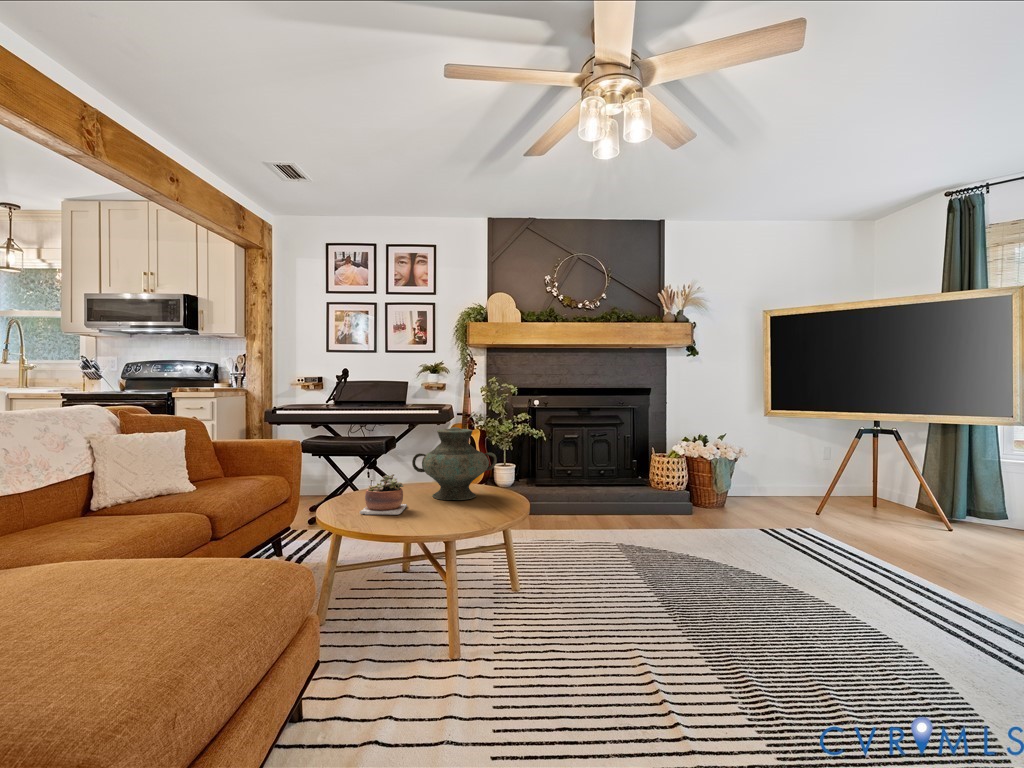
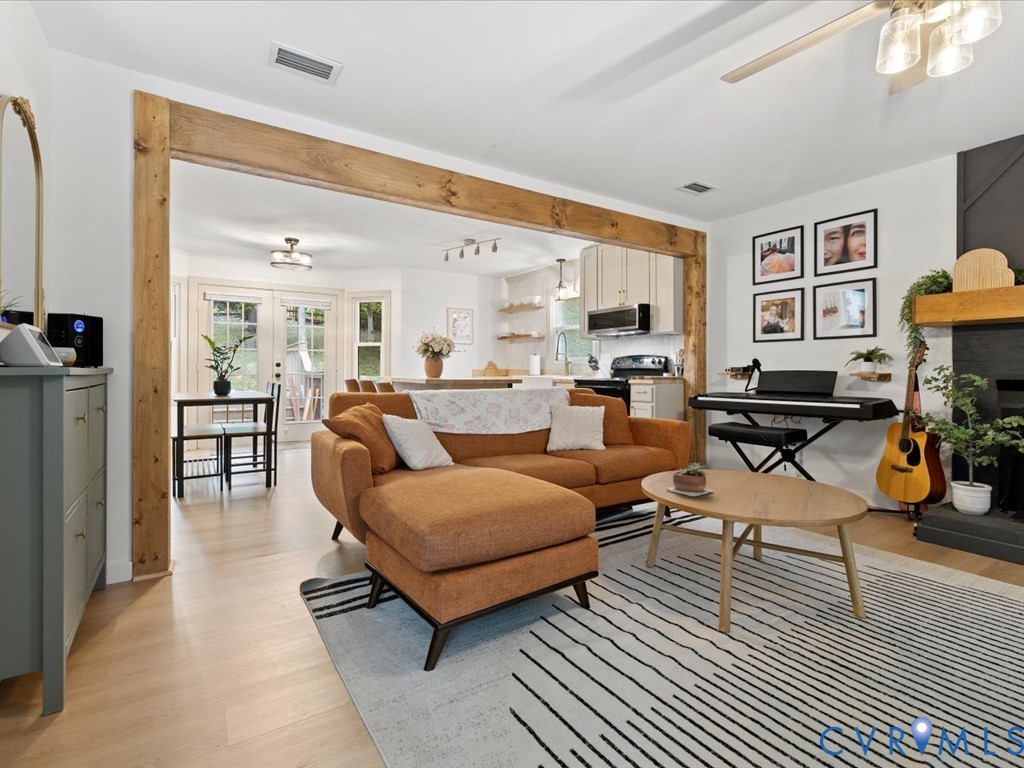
vase: present [412,427,497,500] -> none [732,426,823,498]

